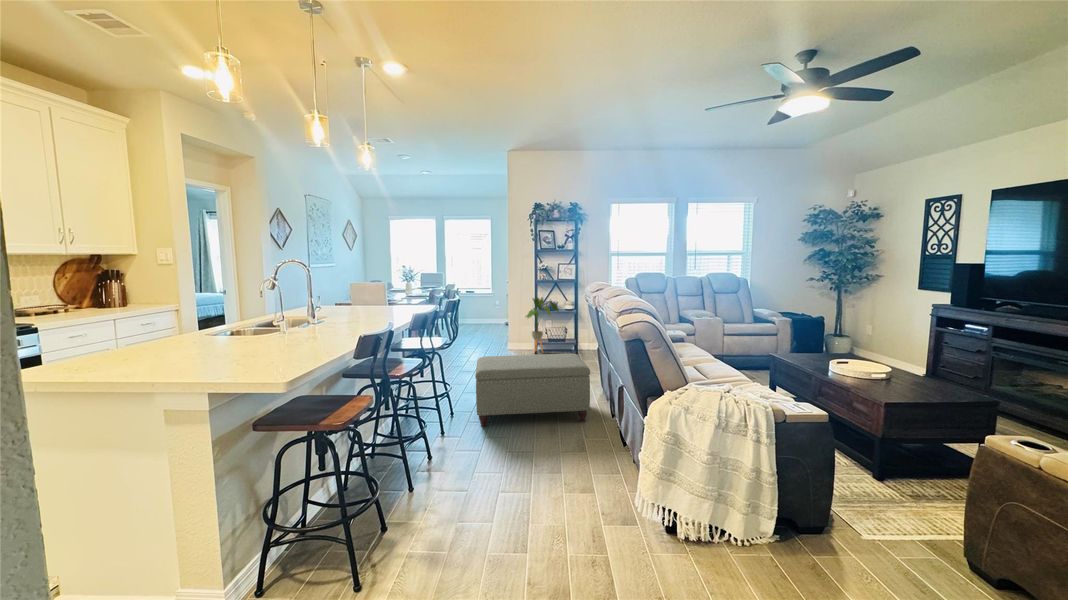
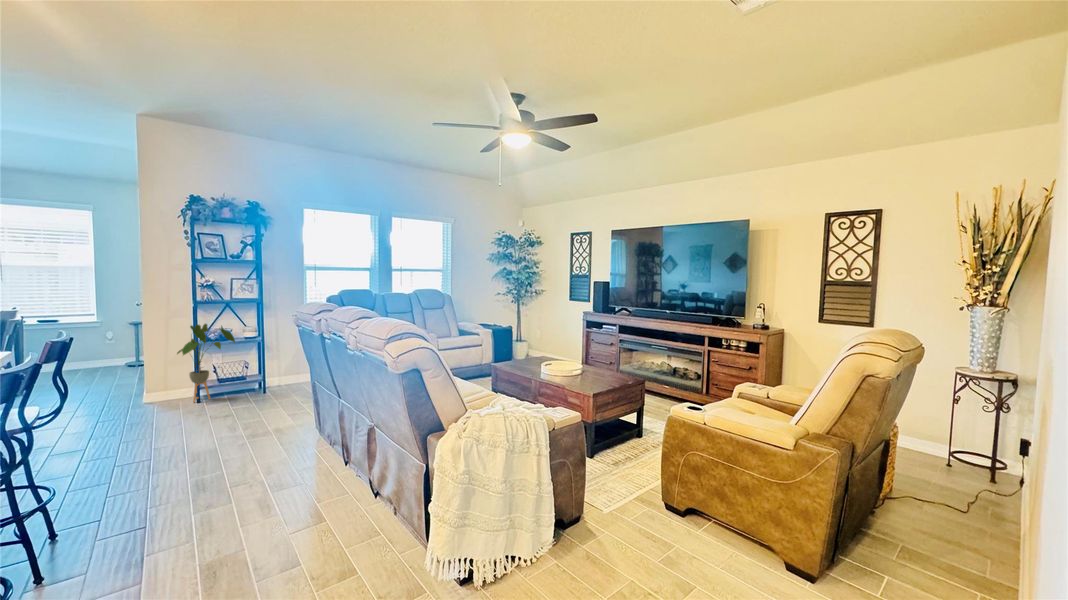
ottoman: present [475,354,590,427] -> none [107,396,315,540]

